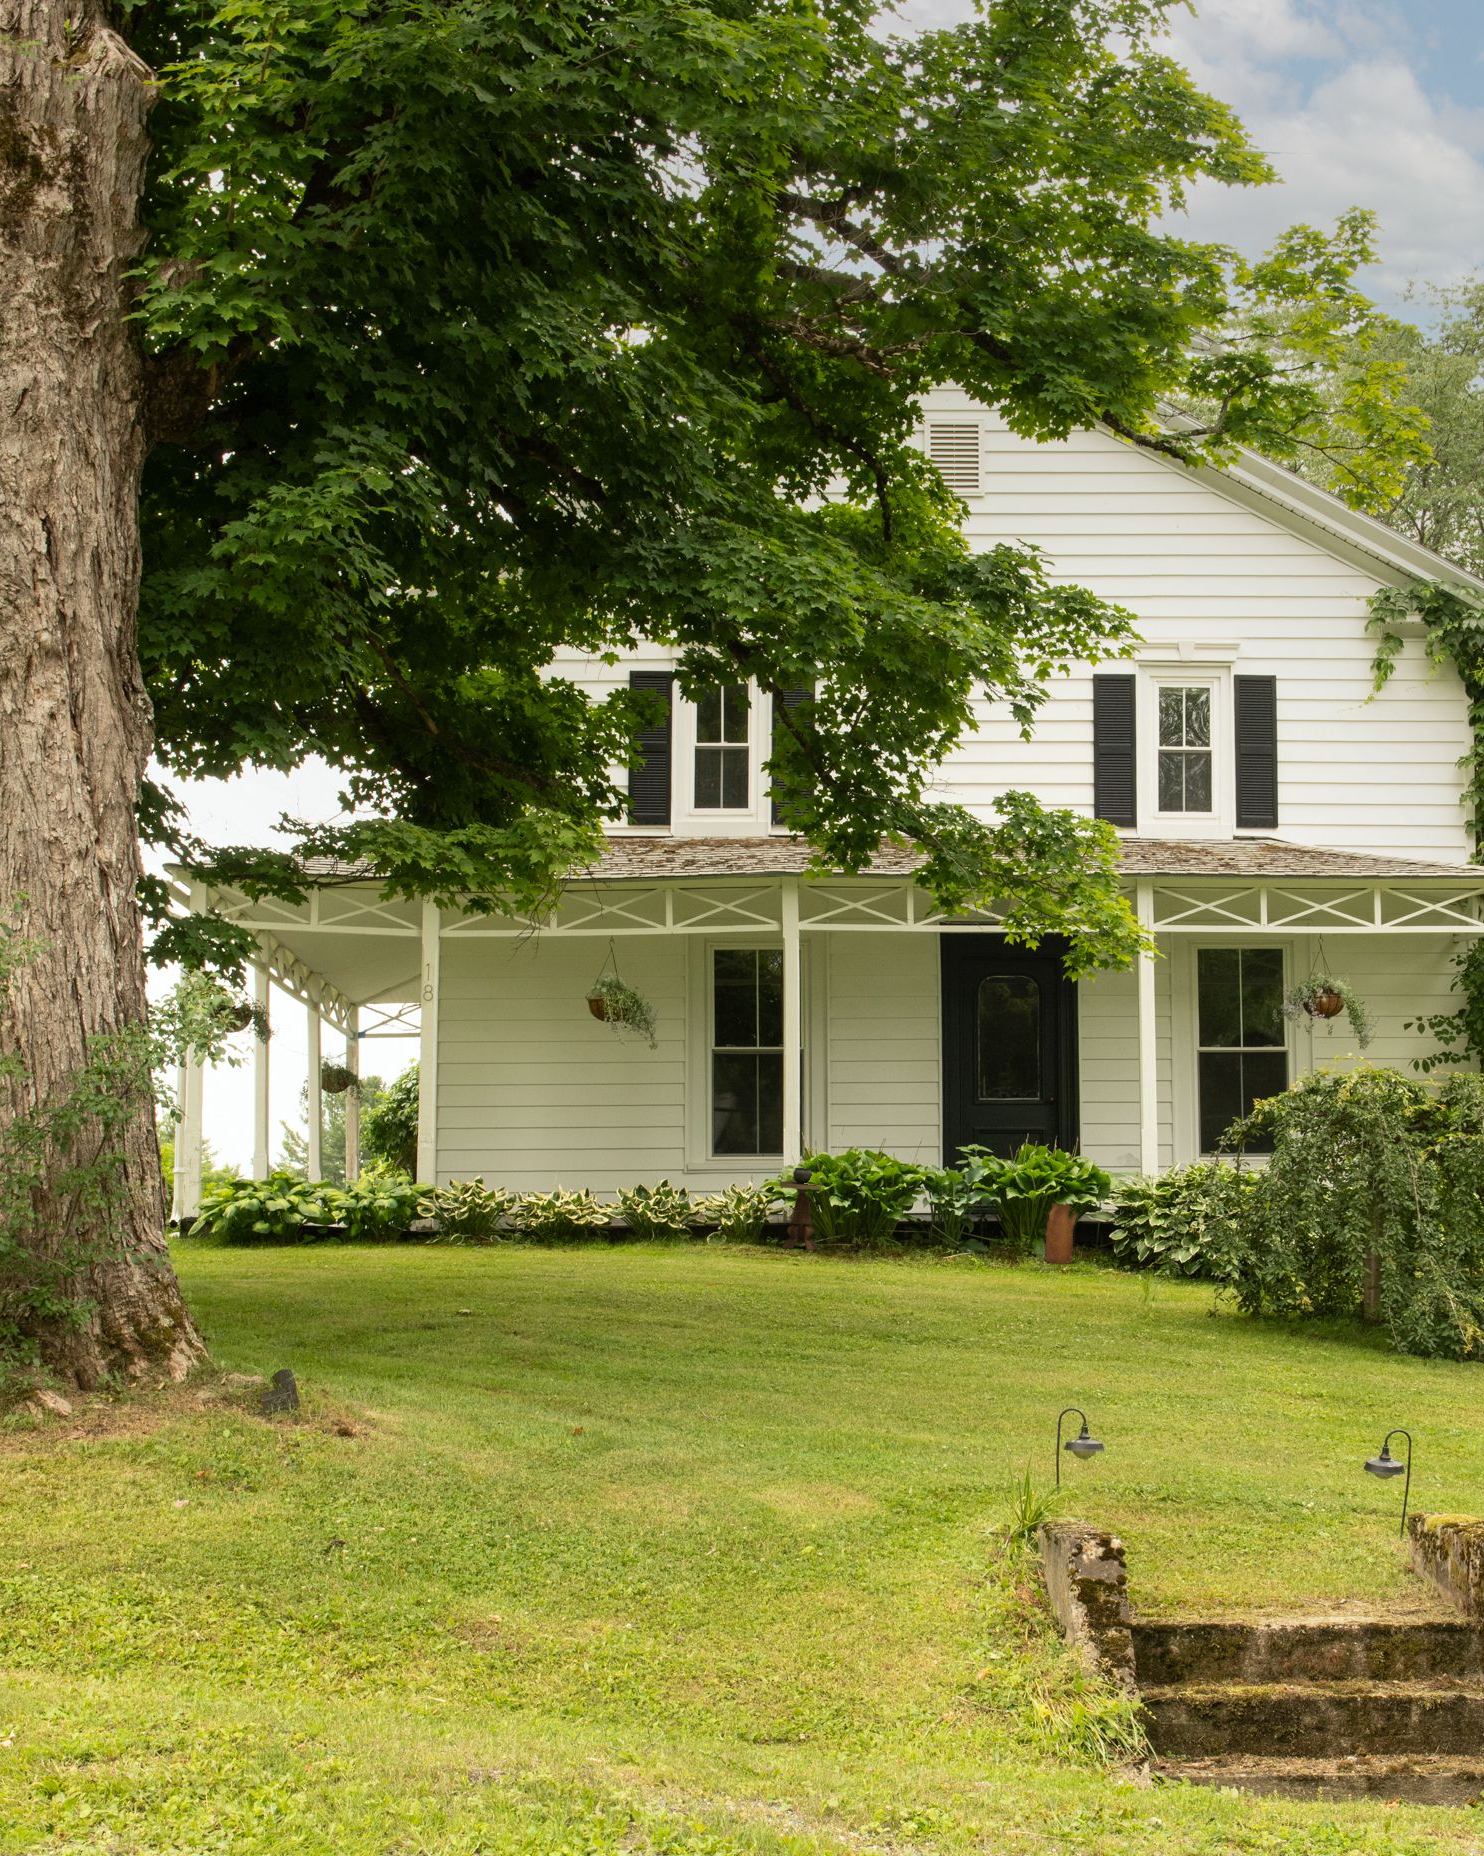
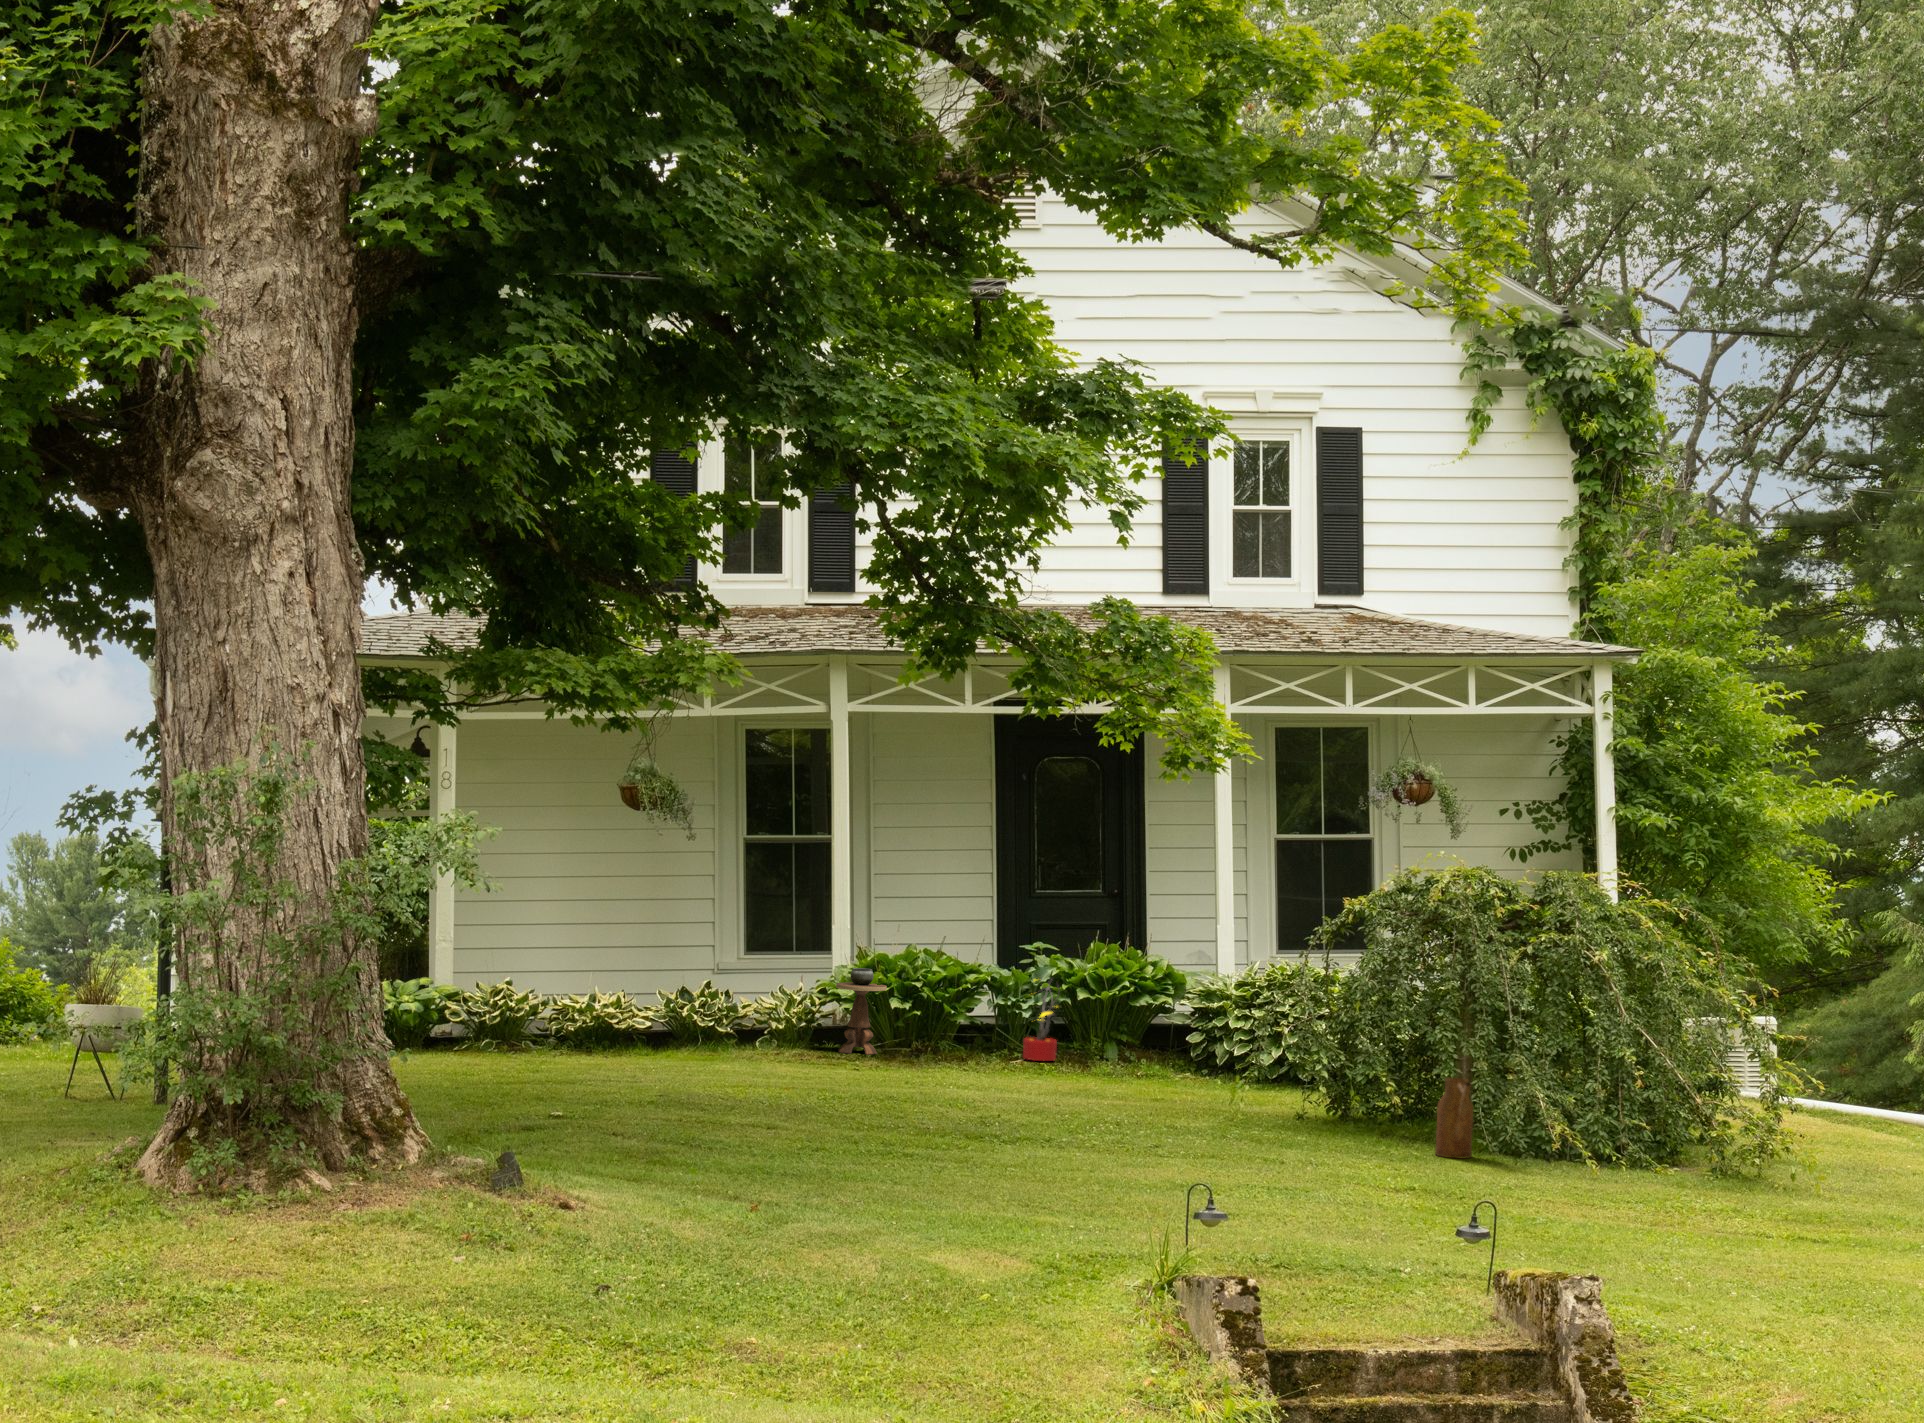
decorative plant: none [955,1178,990,1258] -> present [1023,979,1059,1061]
watering can: present [1045,1204,1077,1264] -> present [1435,1078,1473,1159]

